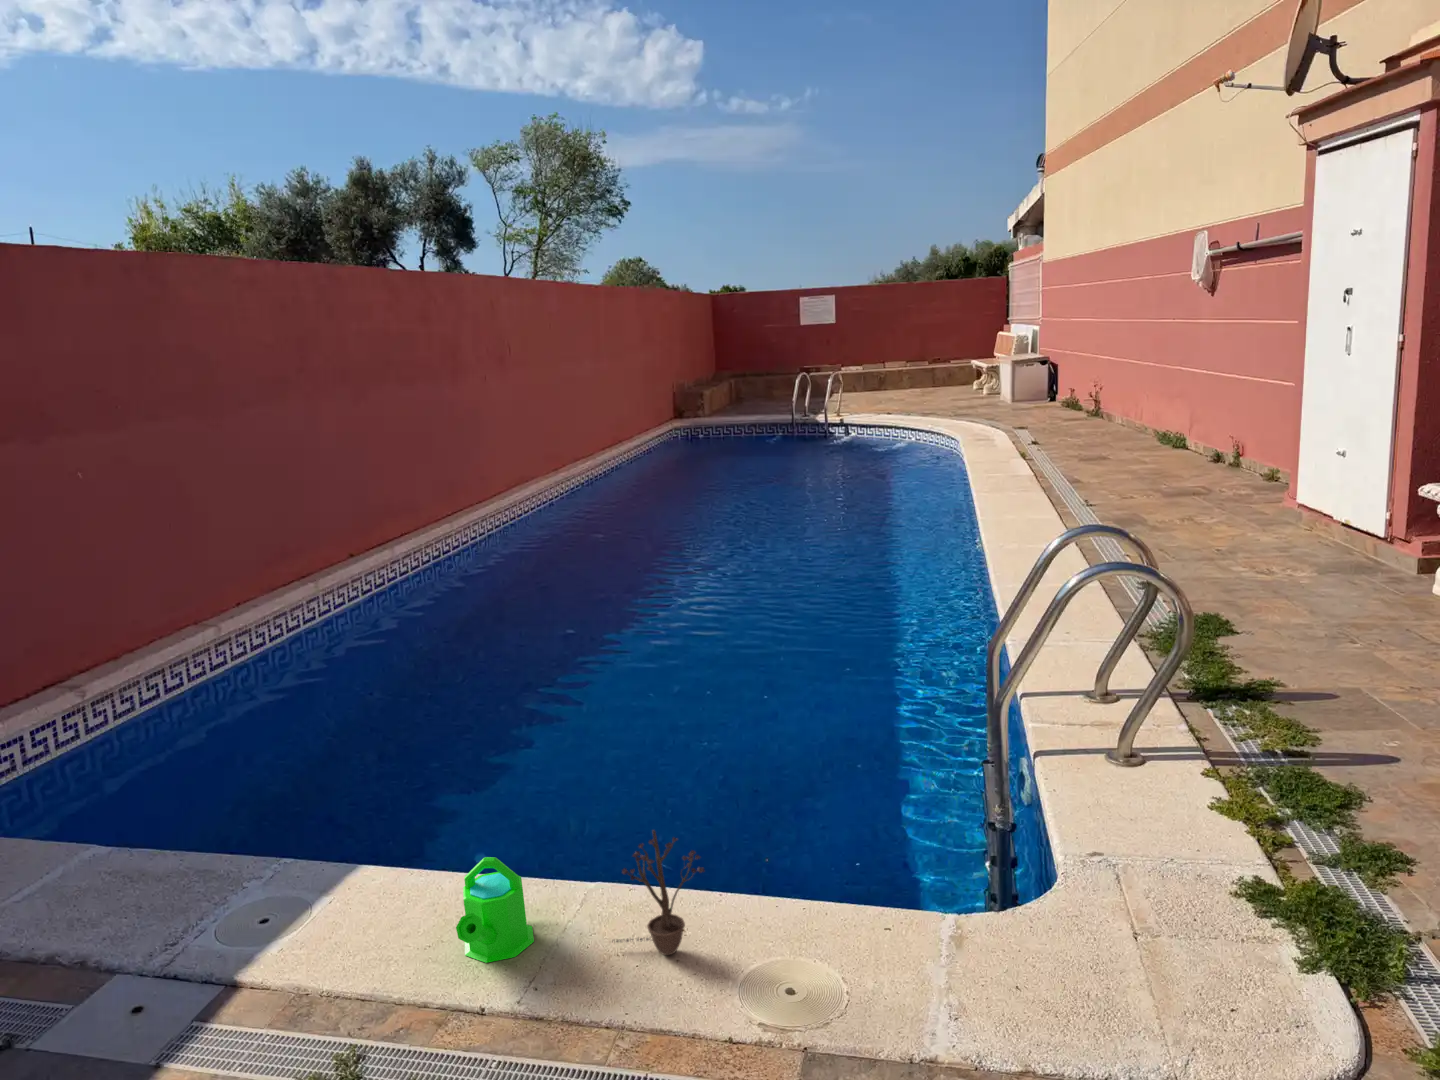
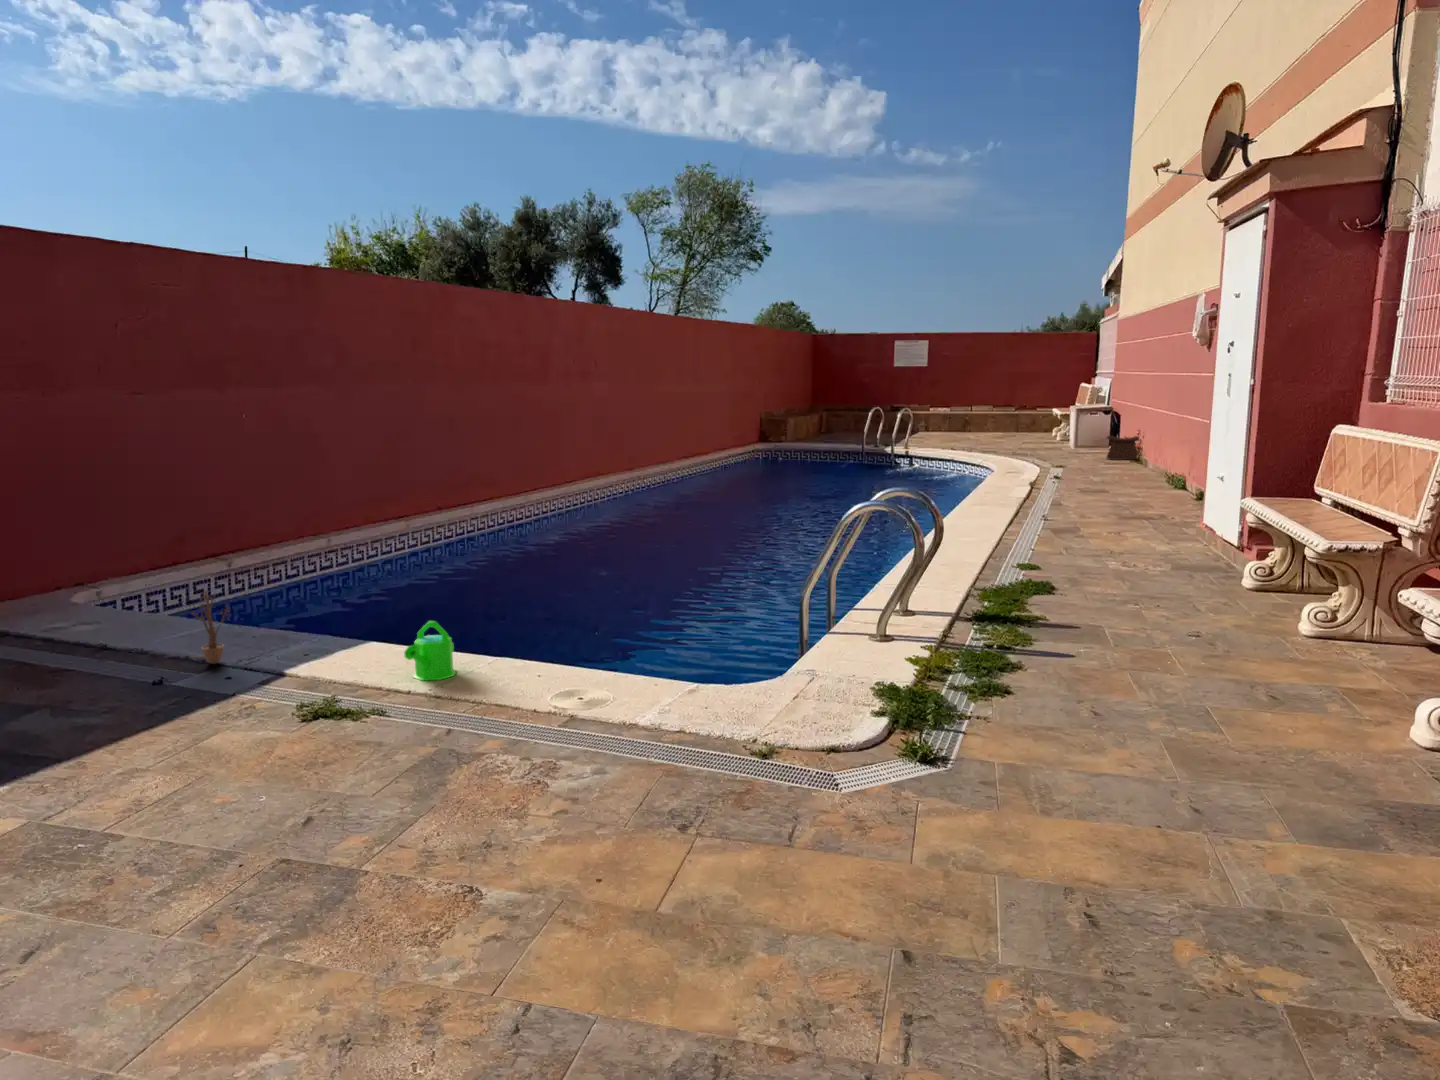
stool: none [1061,388,1100,416] -> present [1107,436,1139,460]
decorative plant: present [613,830,704,955] -> present [190,591,231,664]

